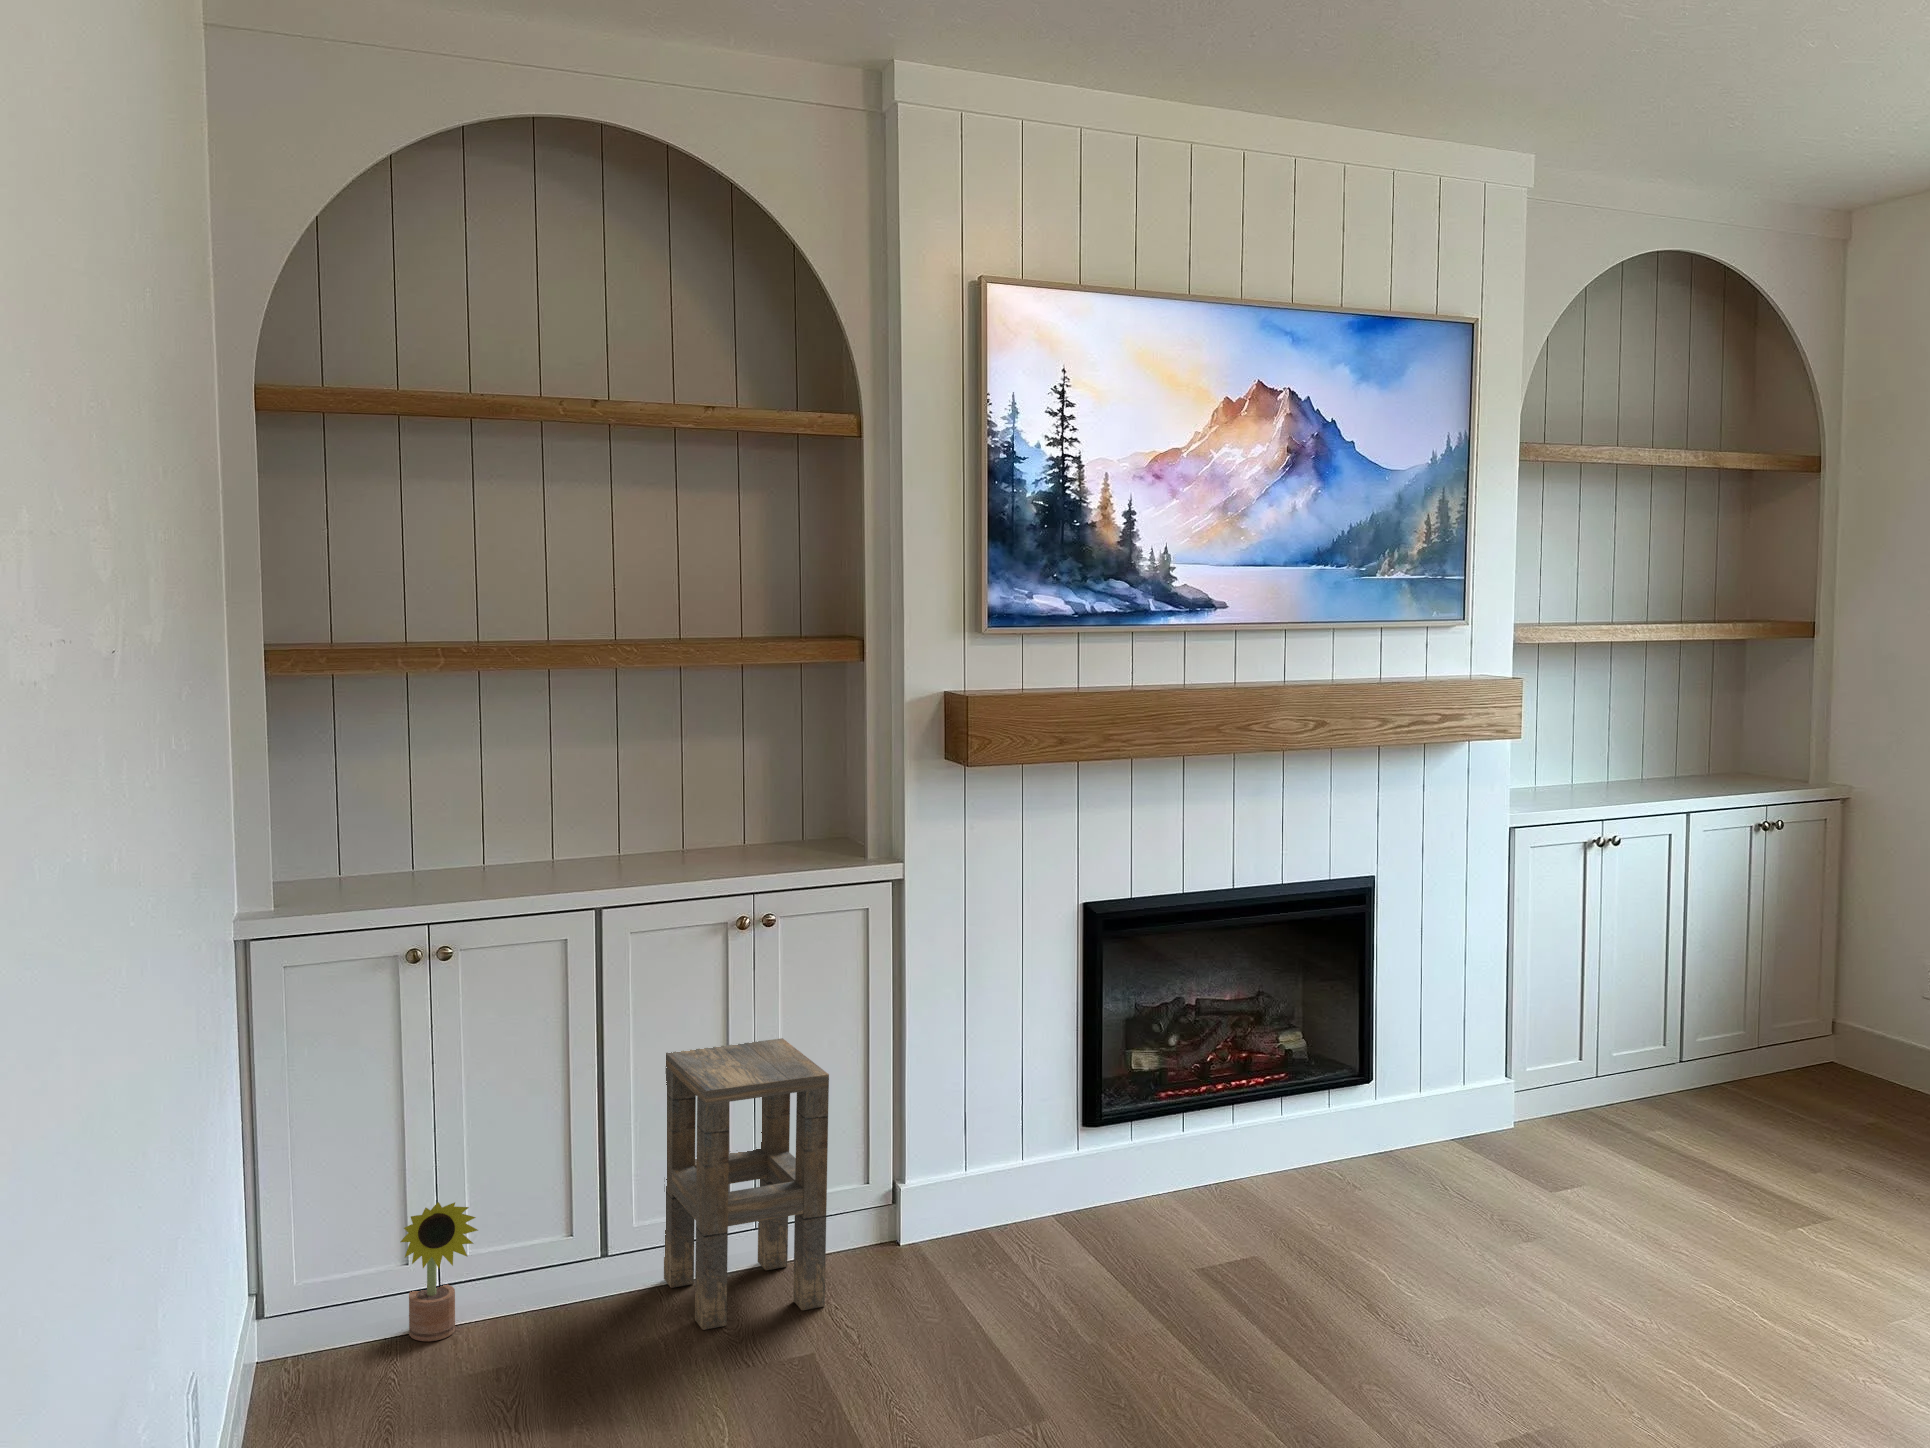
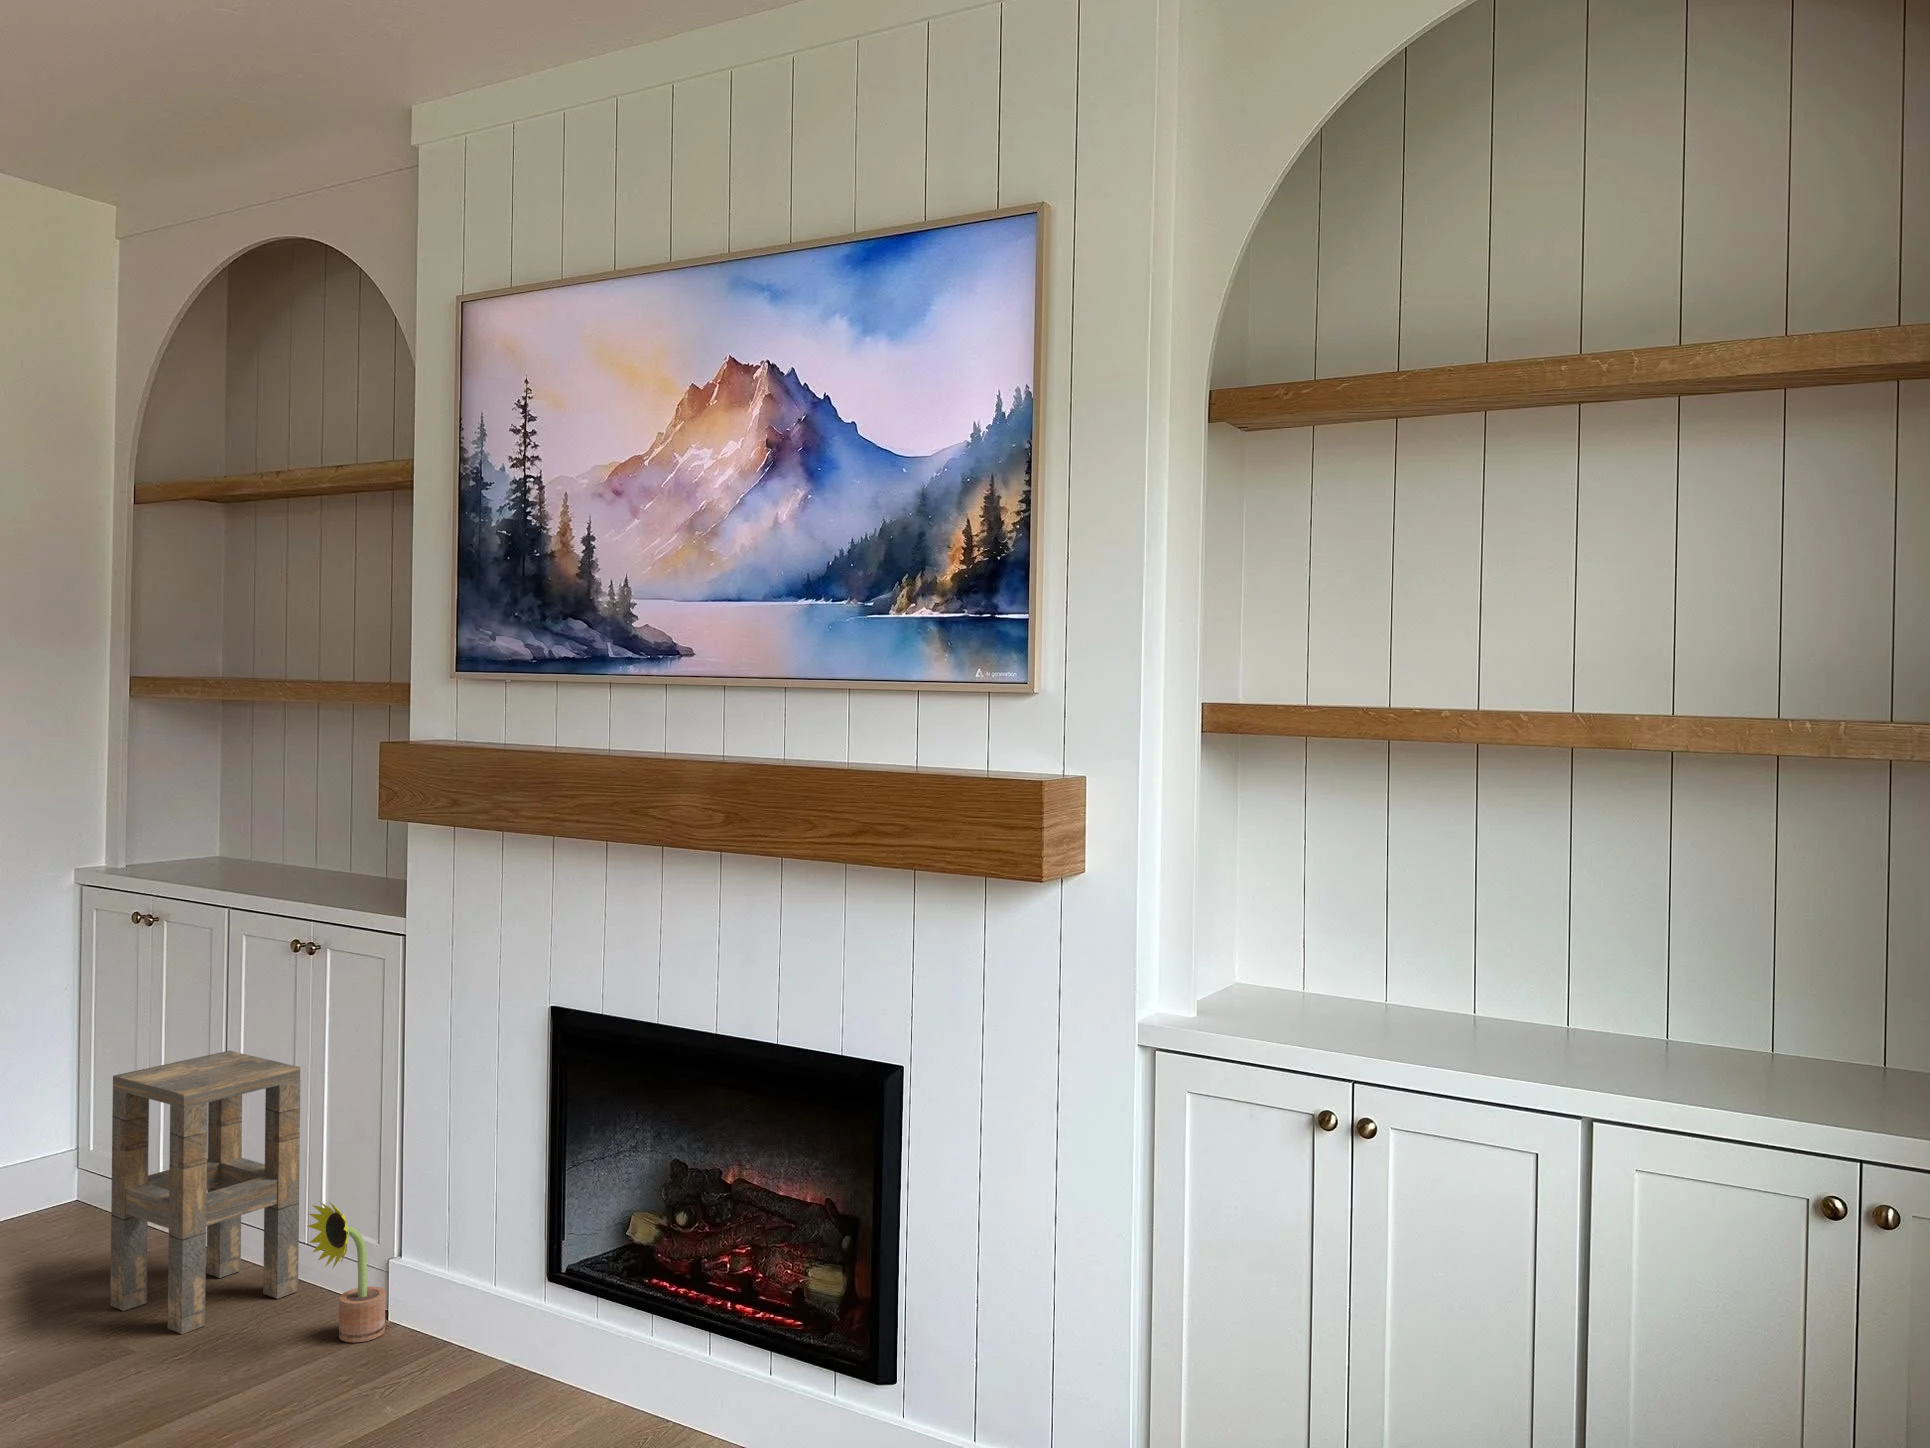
decorative plant: present [401,1202,478,1341] -> present [307,1202,385,1342]

